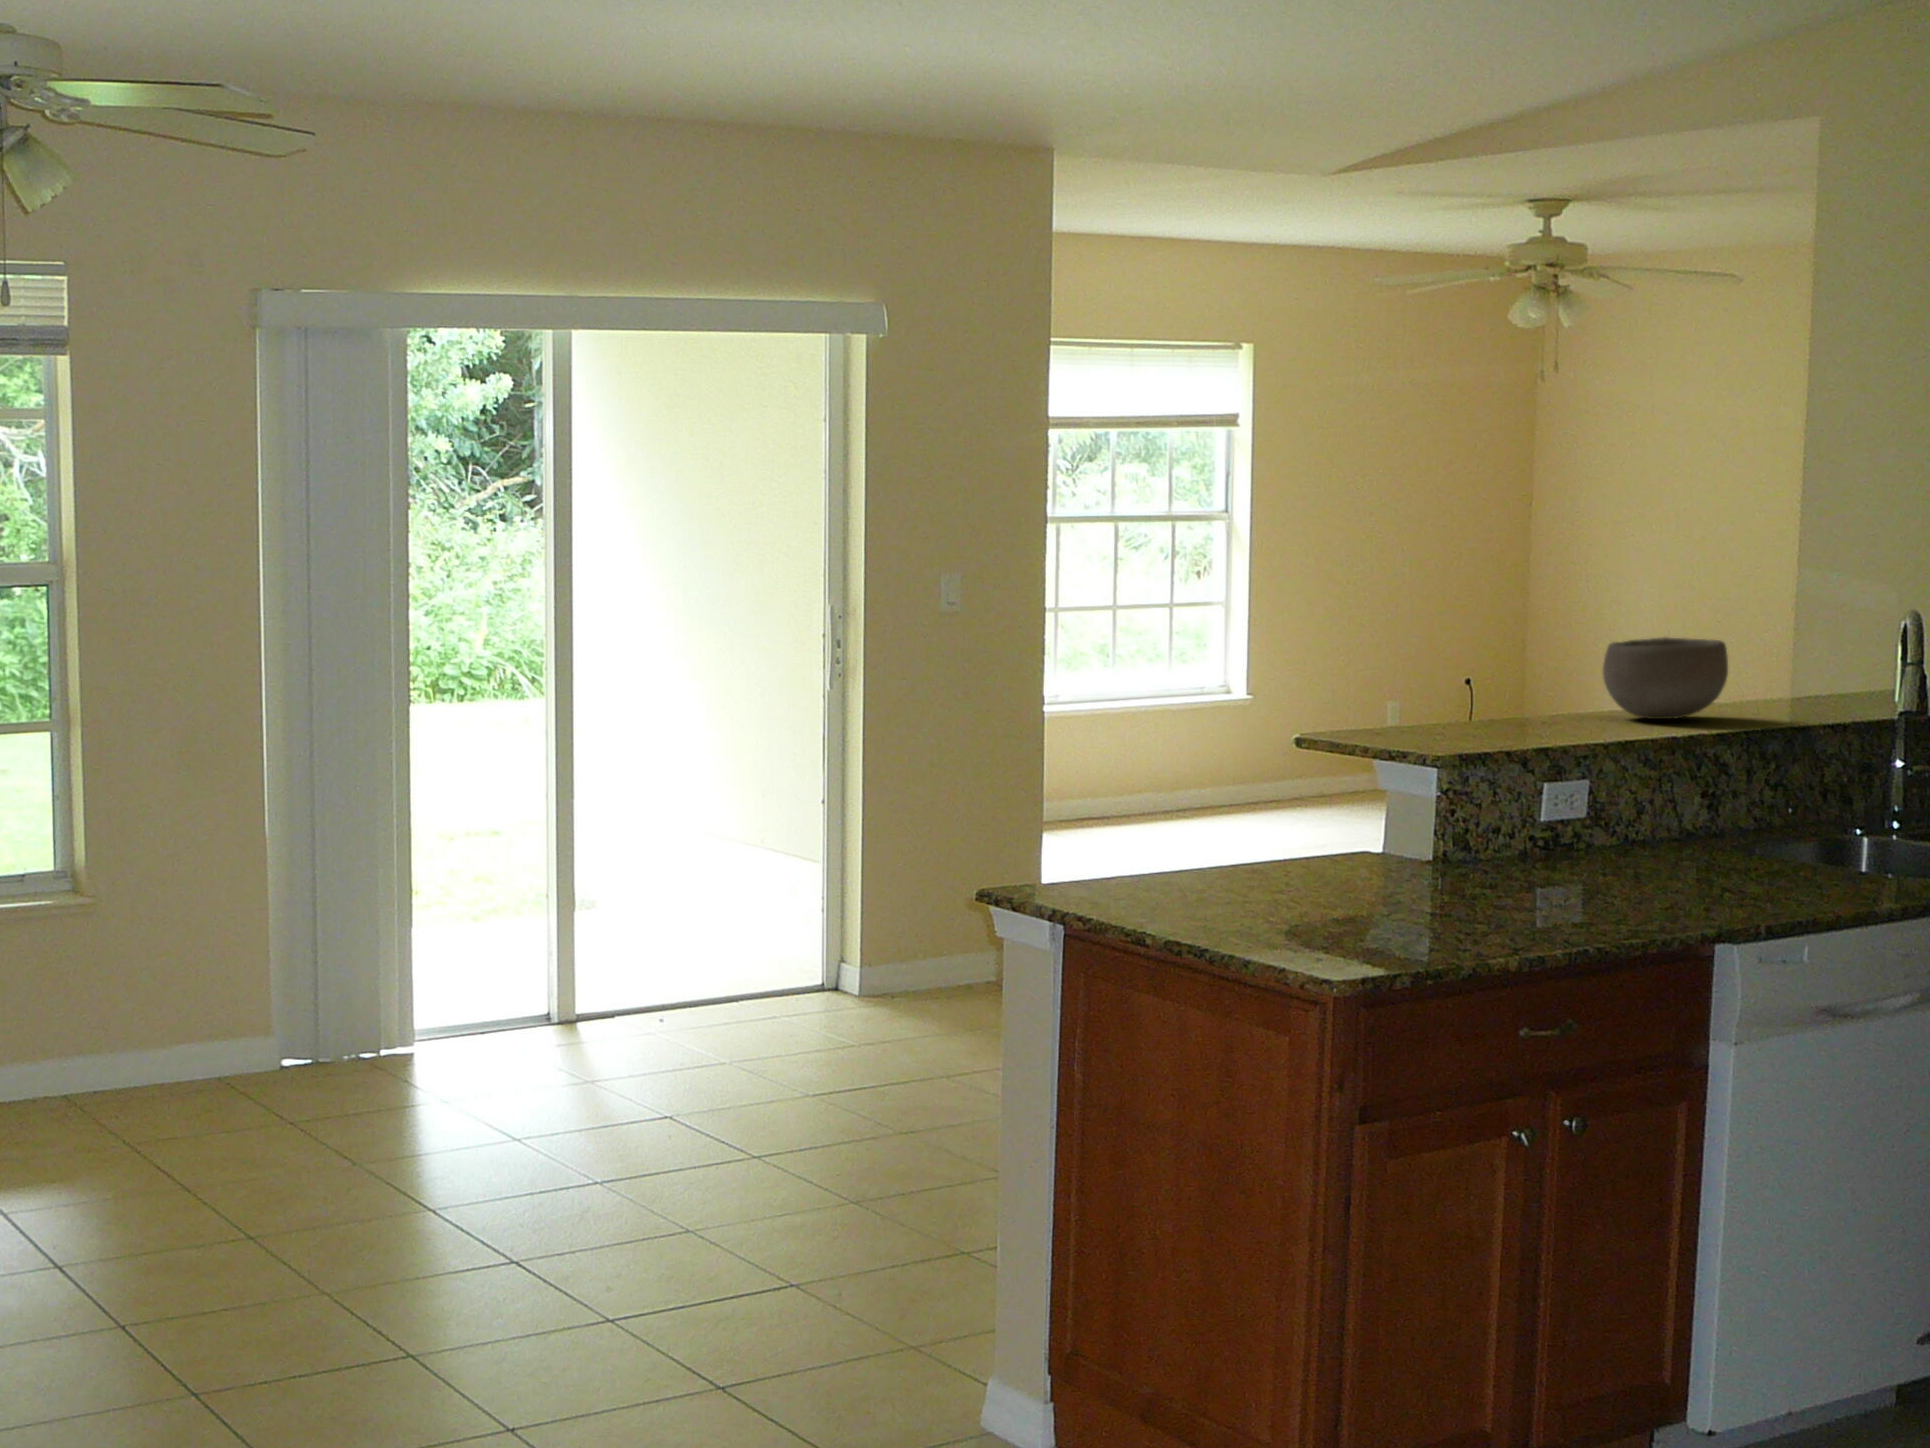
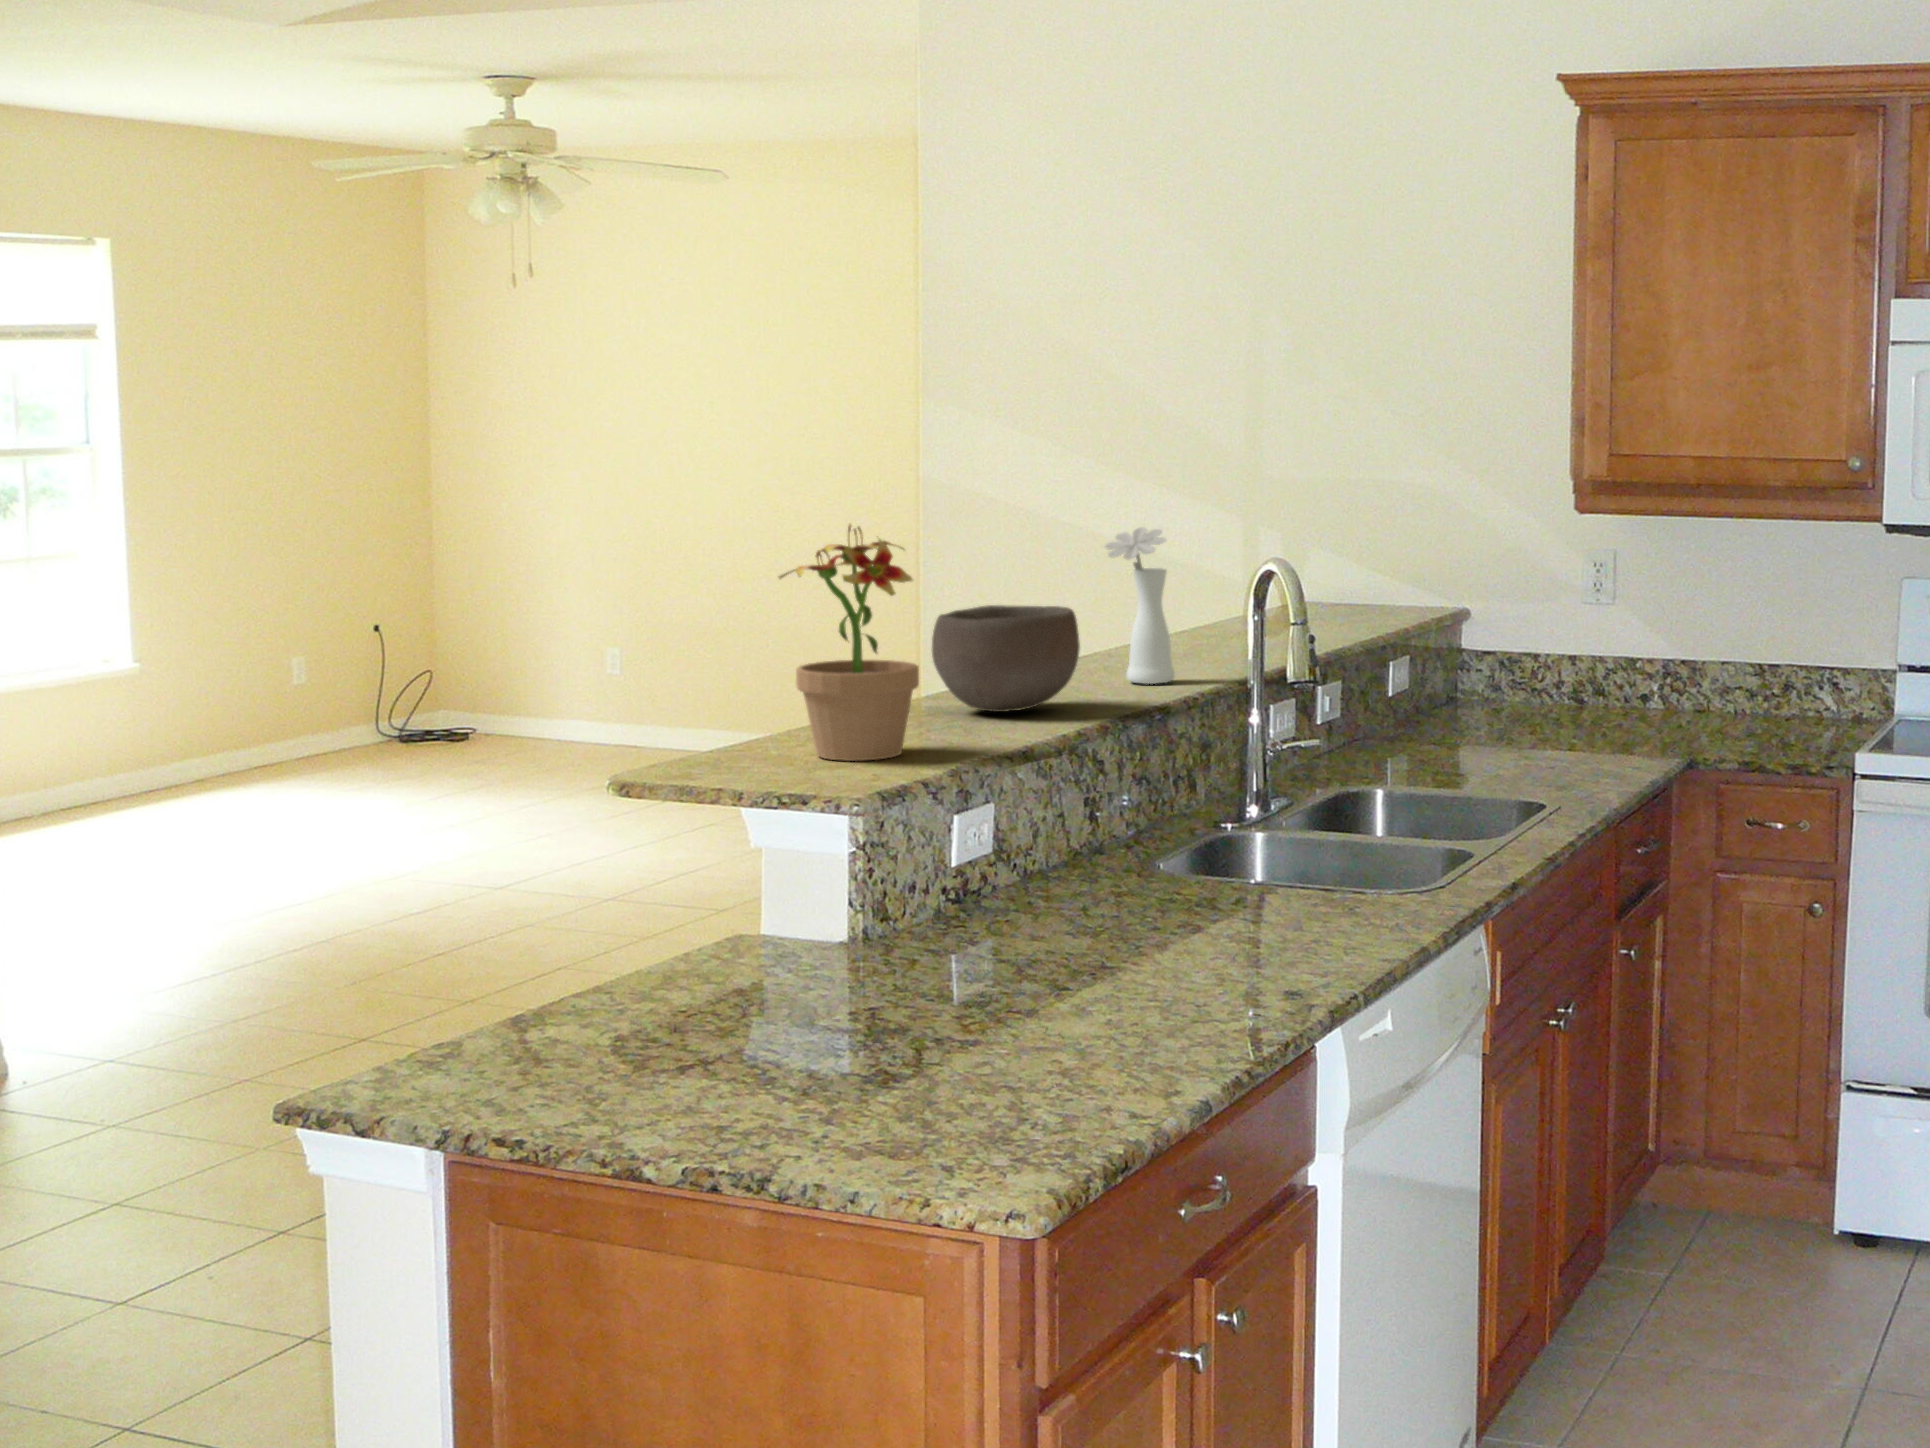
potted plant: none [1437,569,1537,738] -> present [779,525,919,761]
vase: none [1799,580,1858,711] -> present [1105,527,1174,684]

